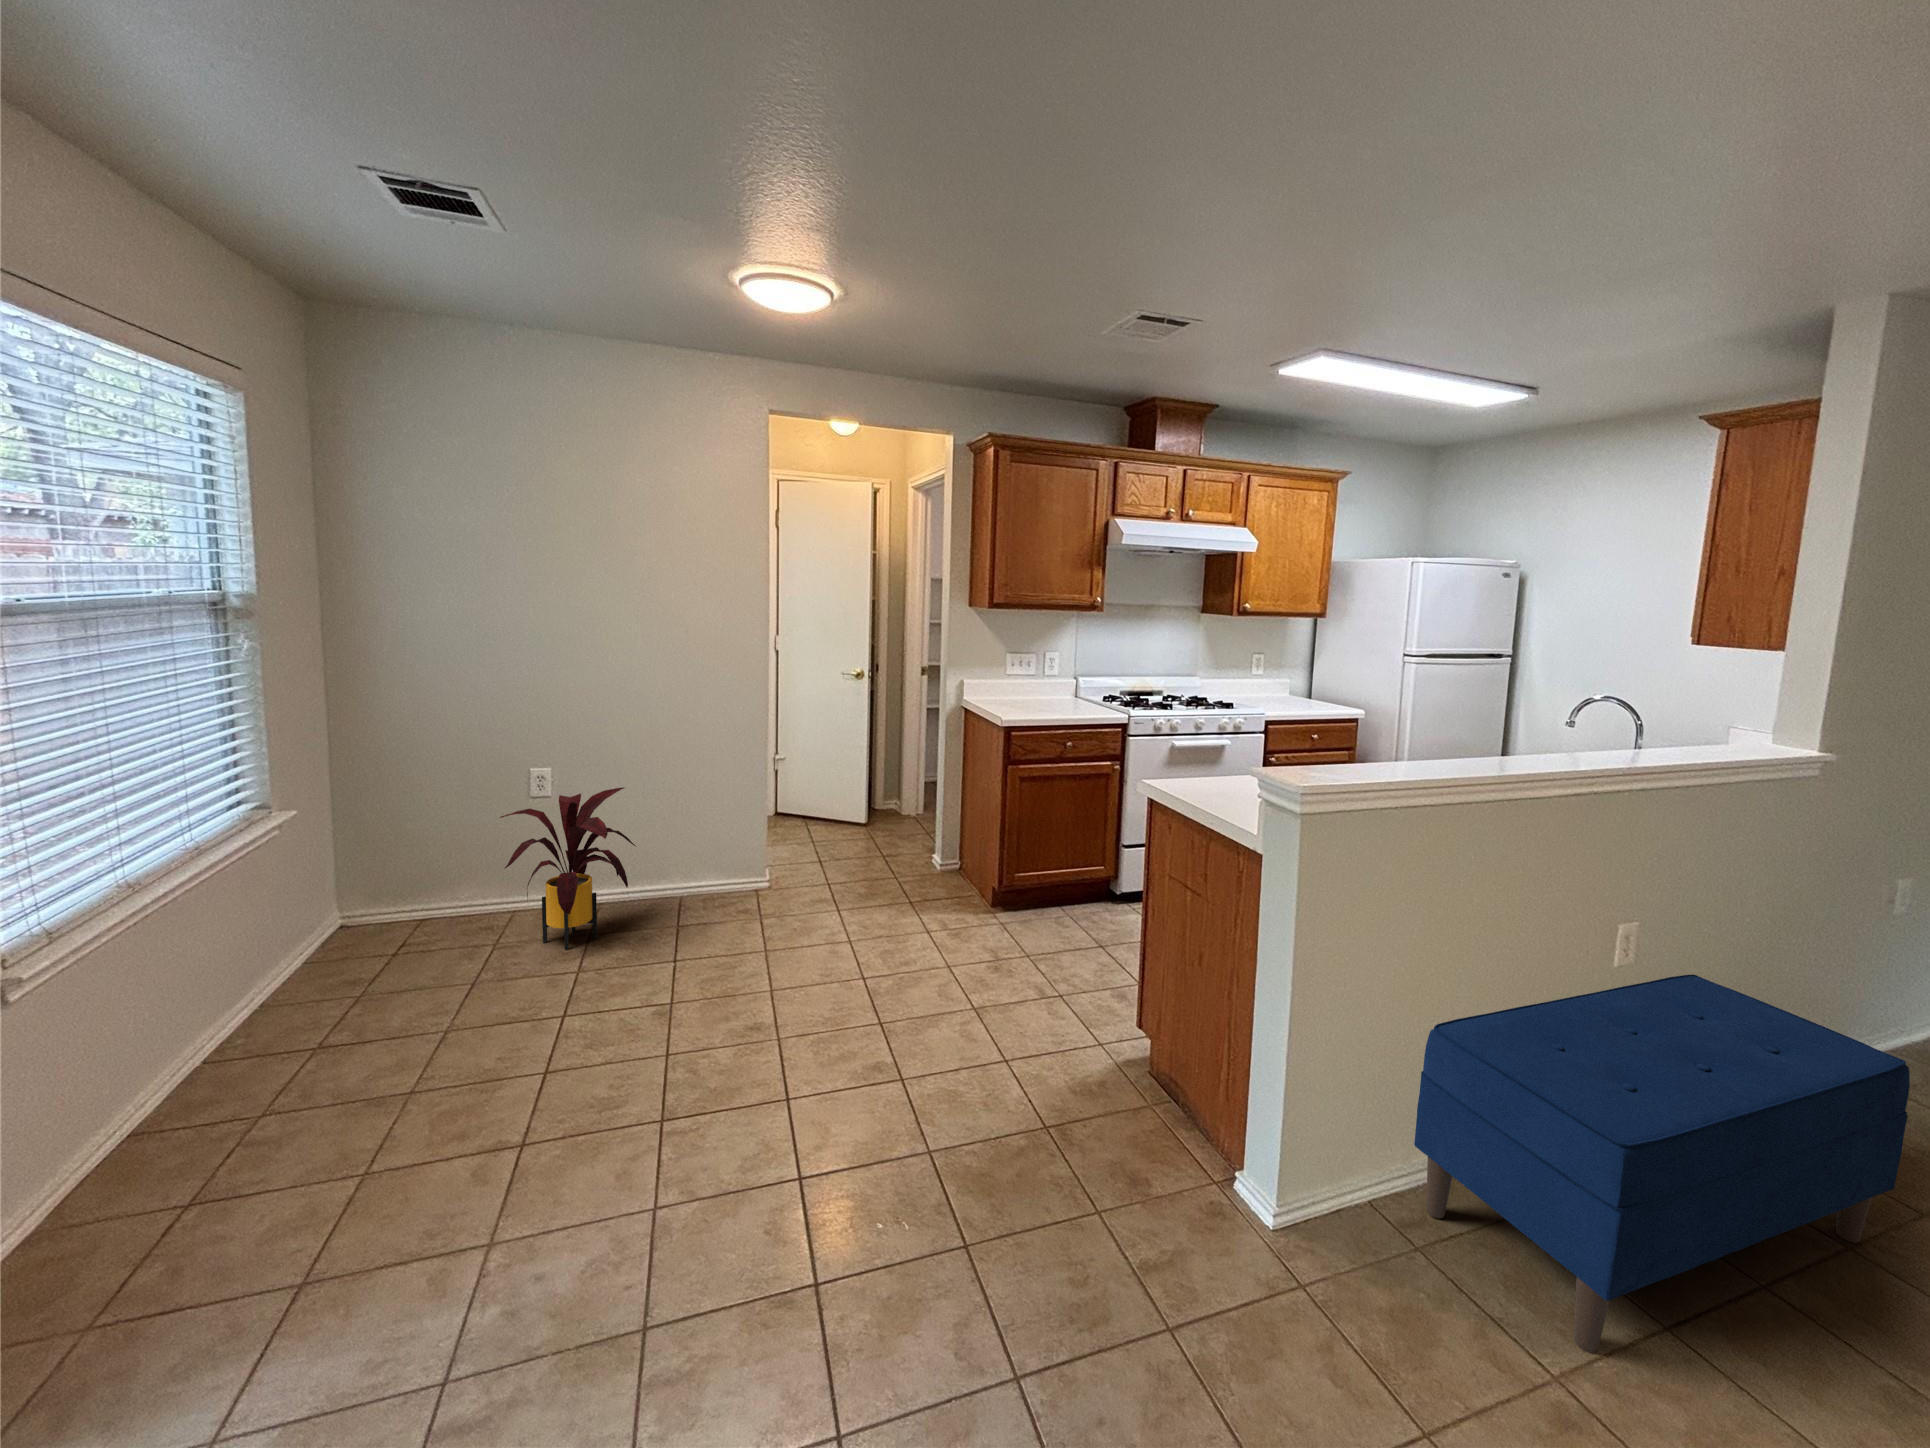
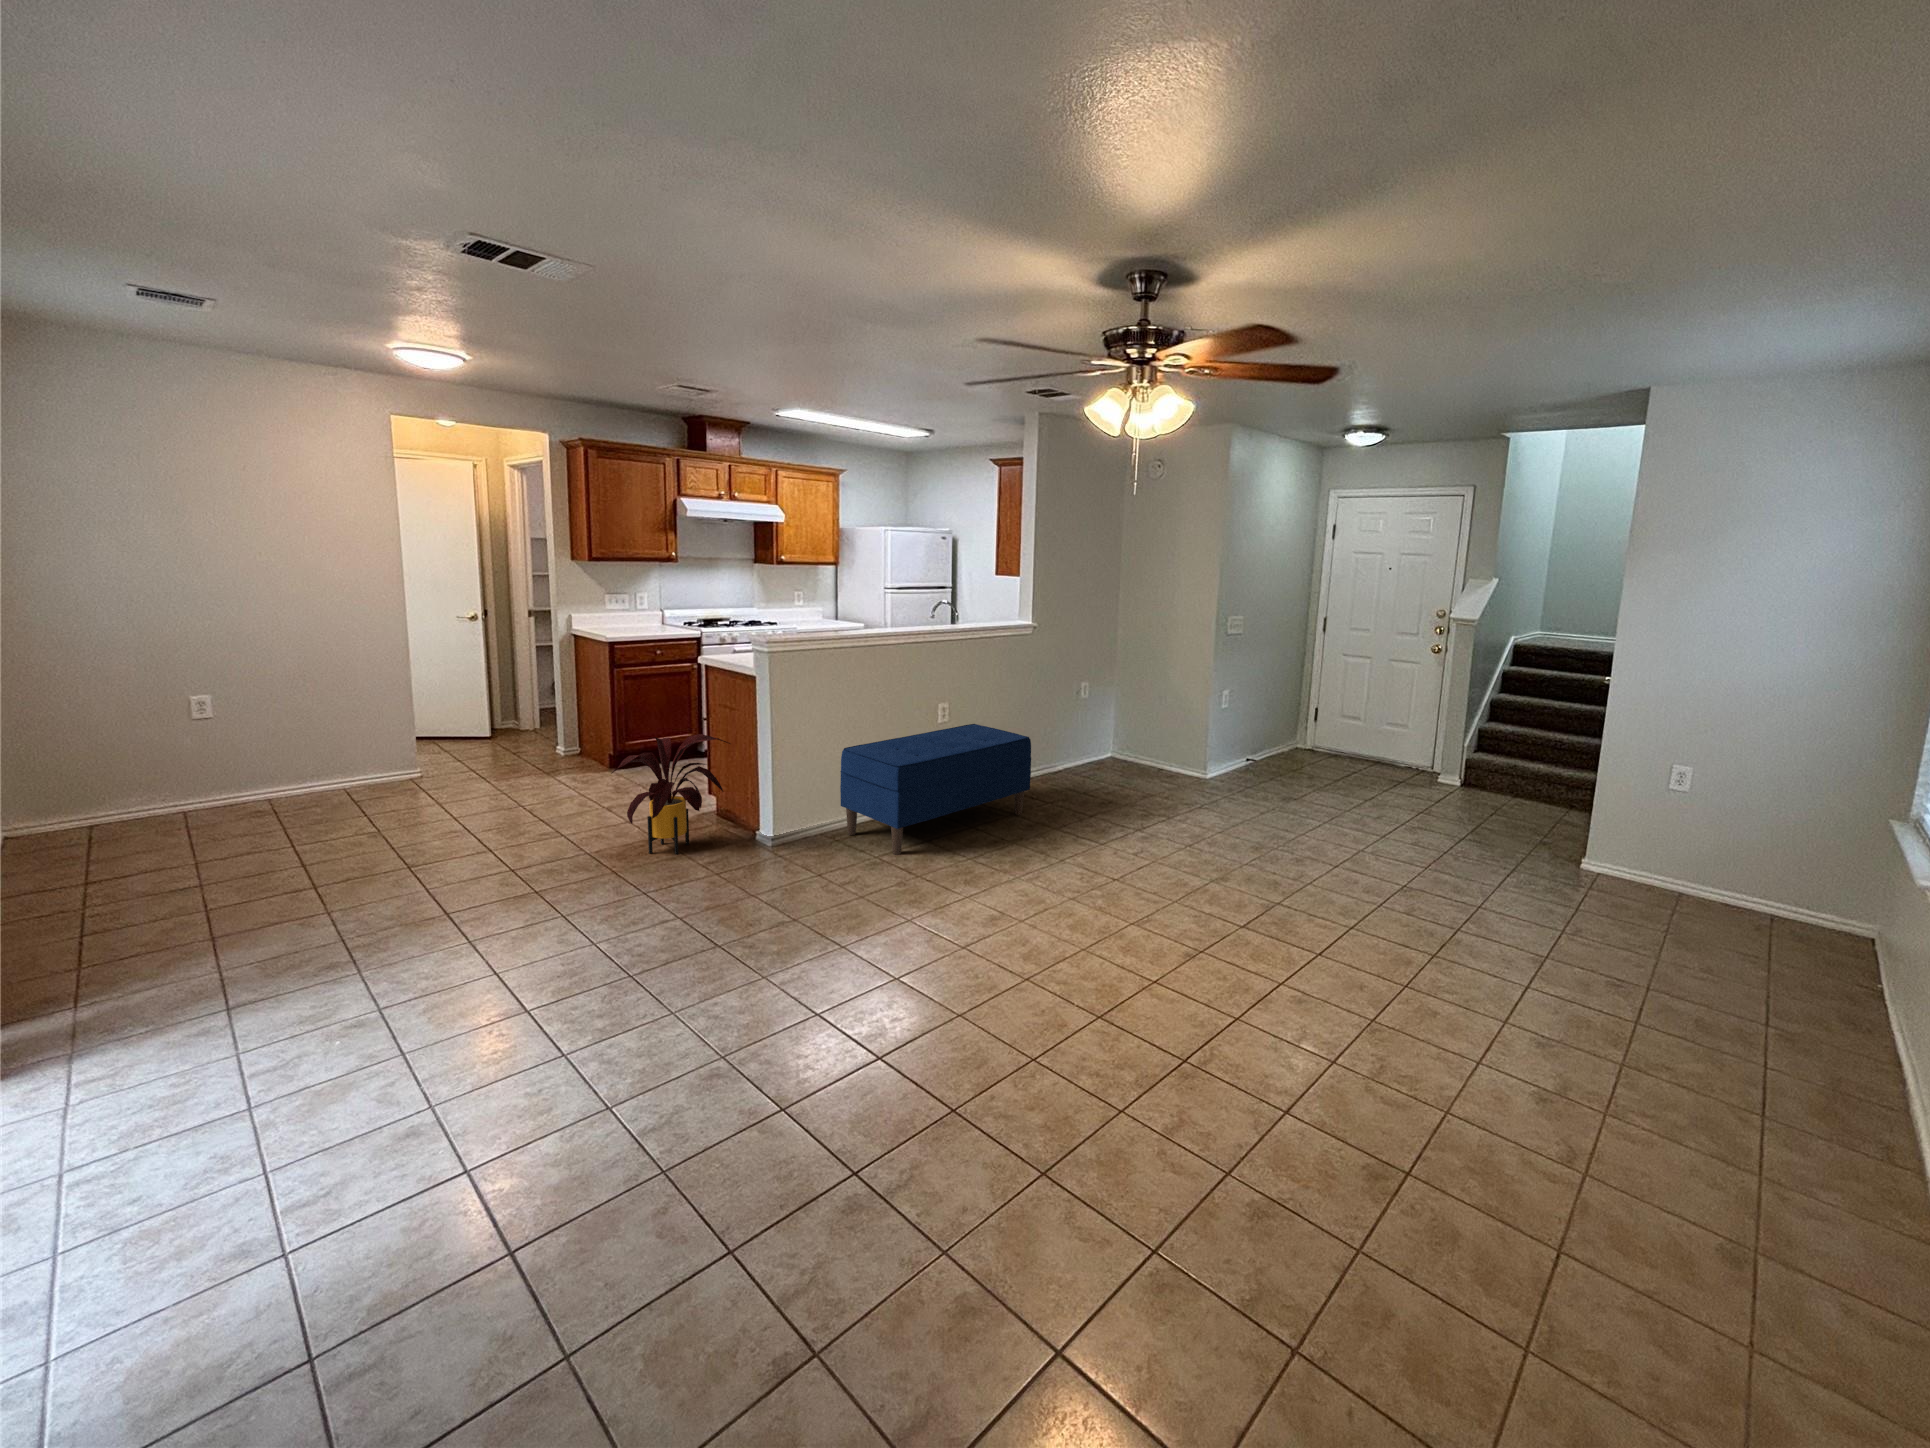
house plant: present [500,787,636,950] -> present [611,734,730,855]

